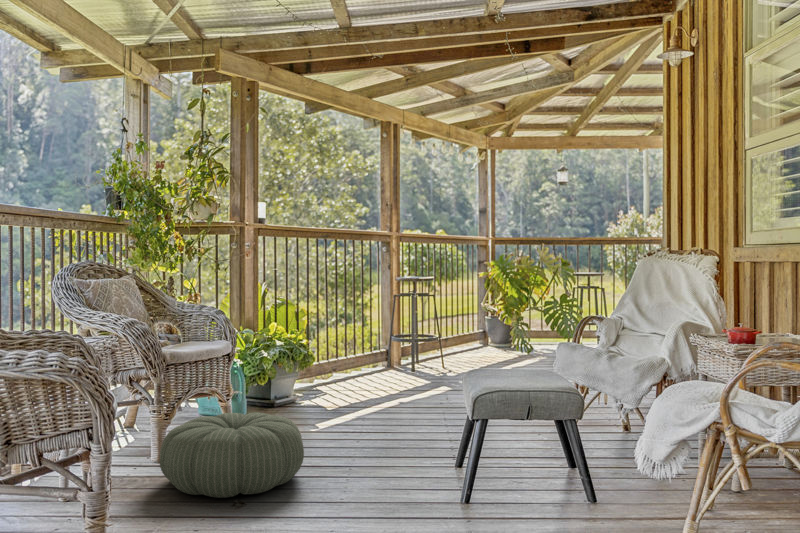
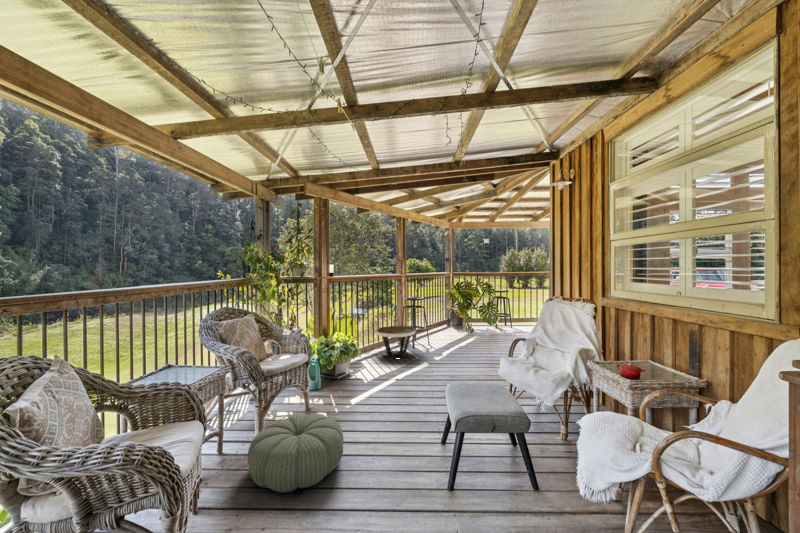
side table: none [342,327,417,382] -> present [376,326,415,358]

